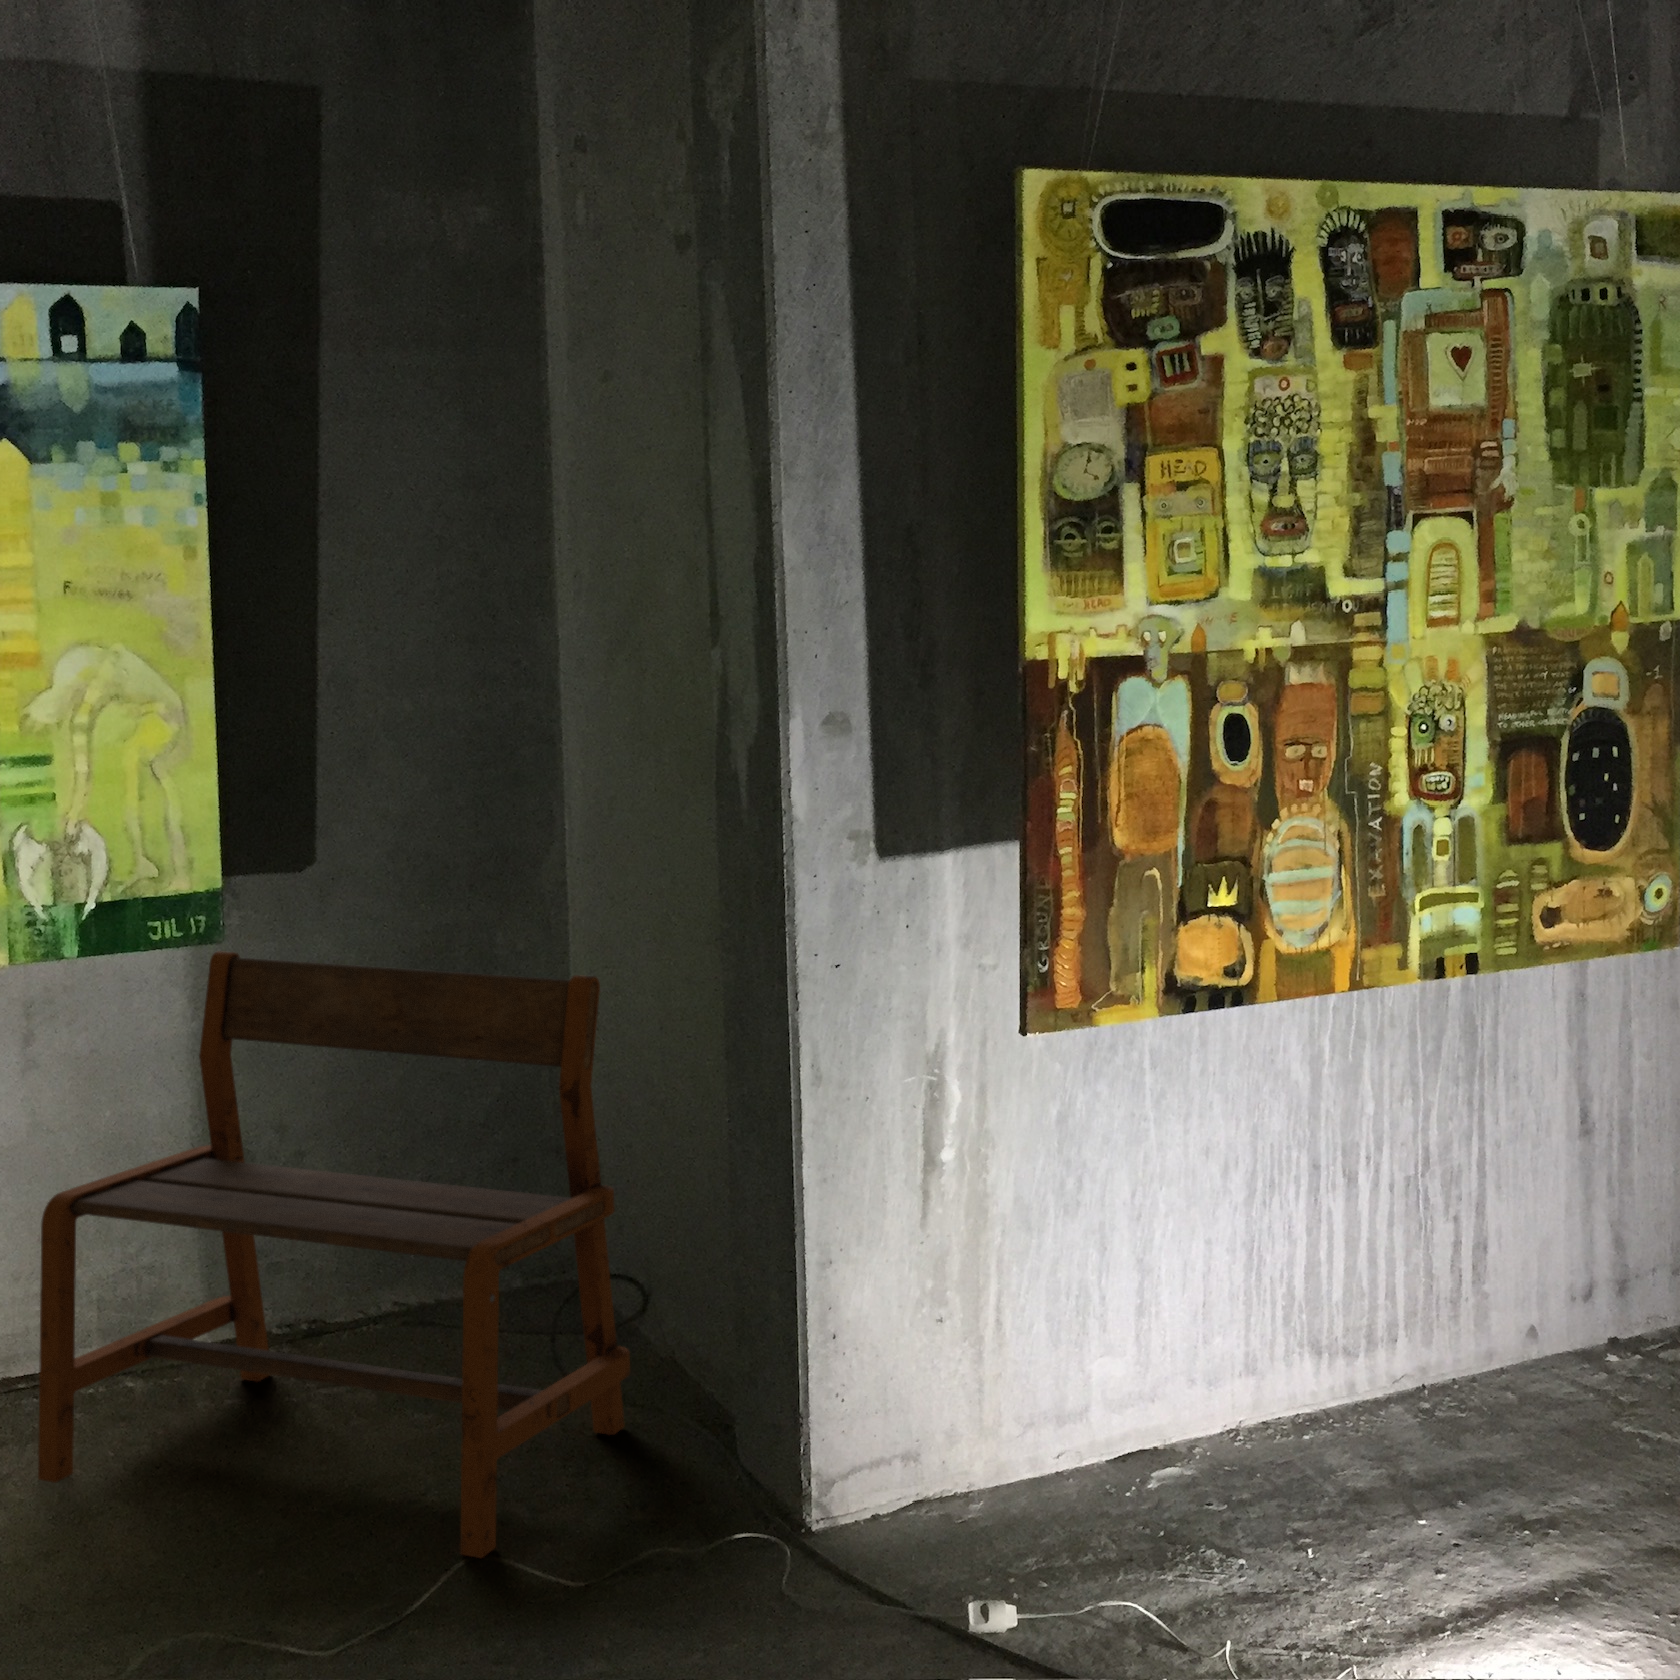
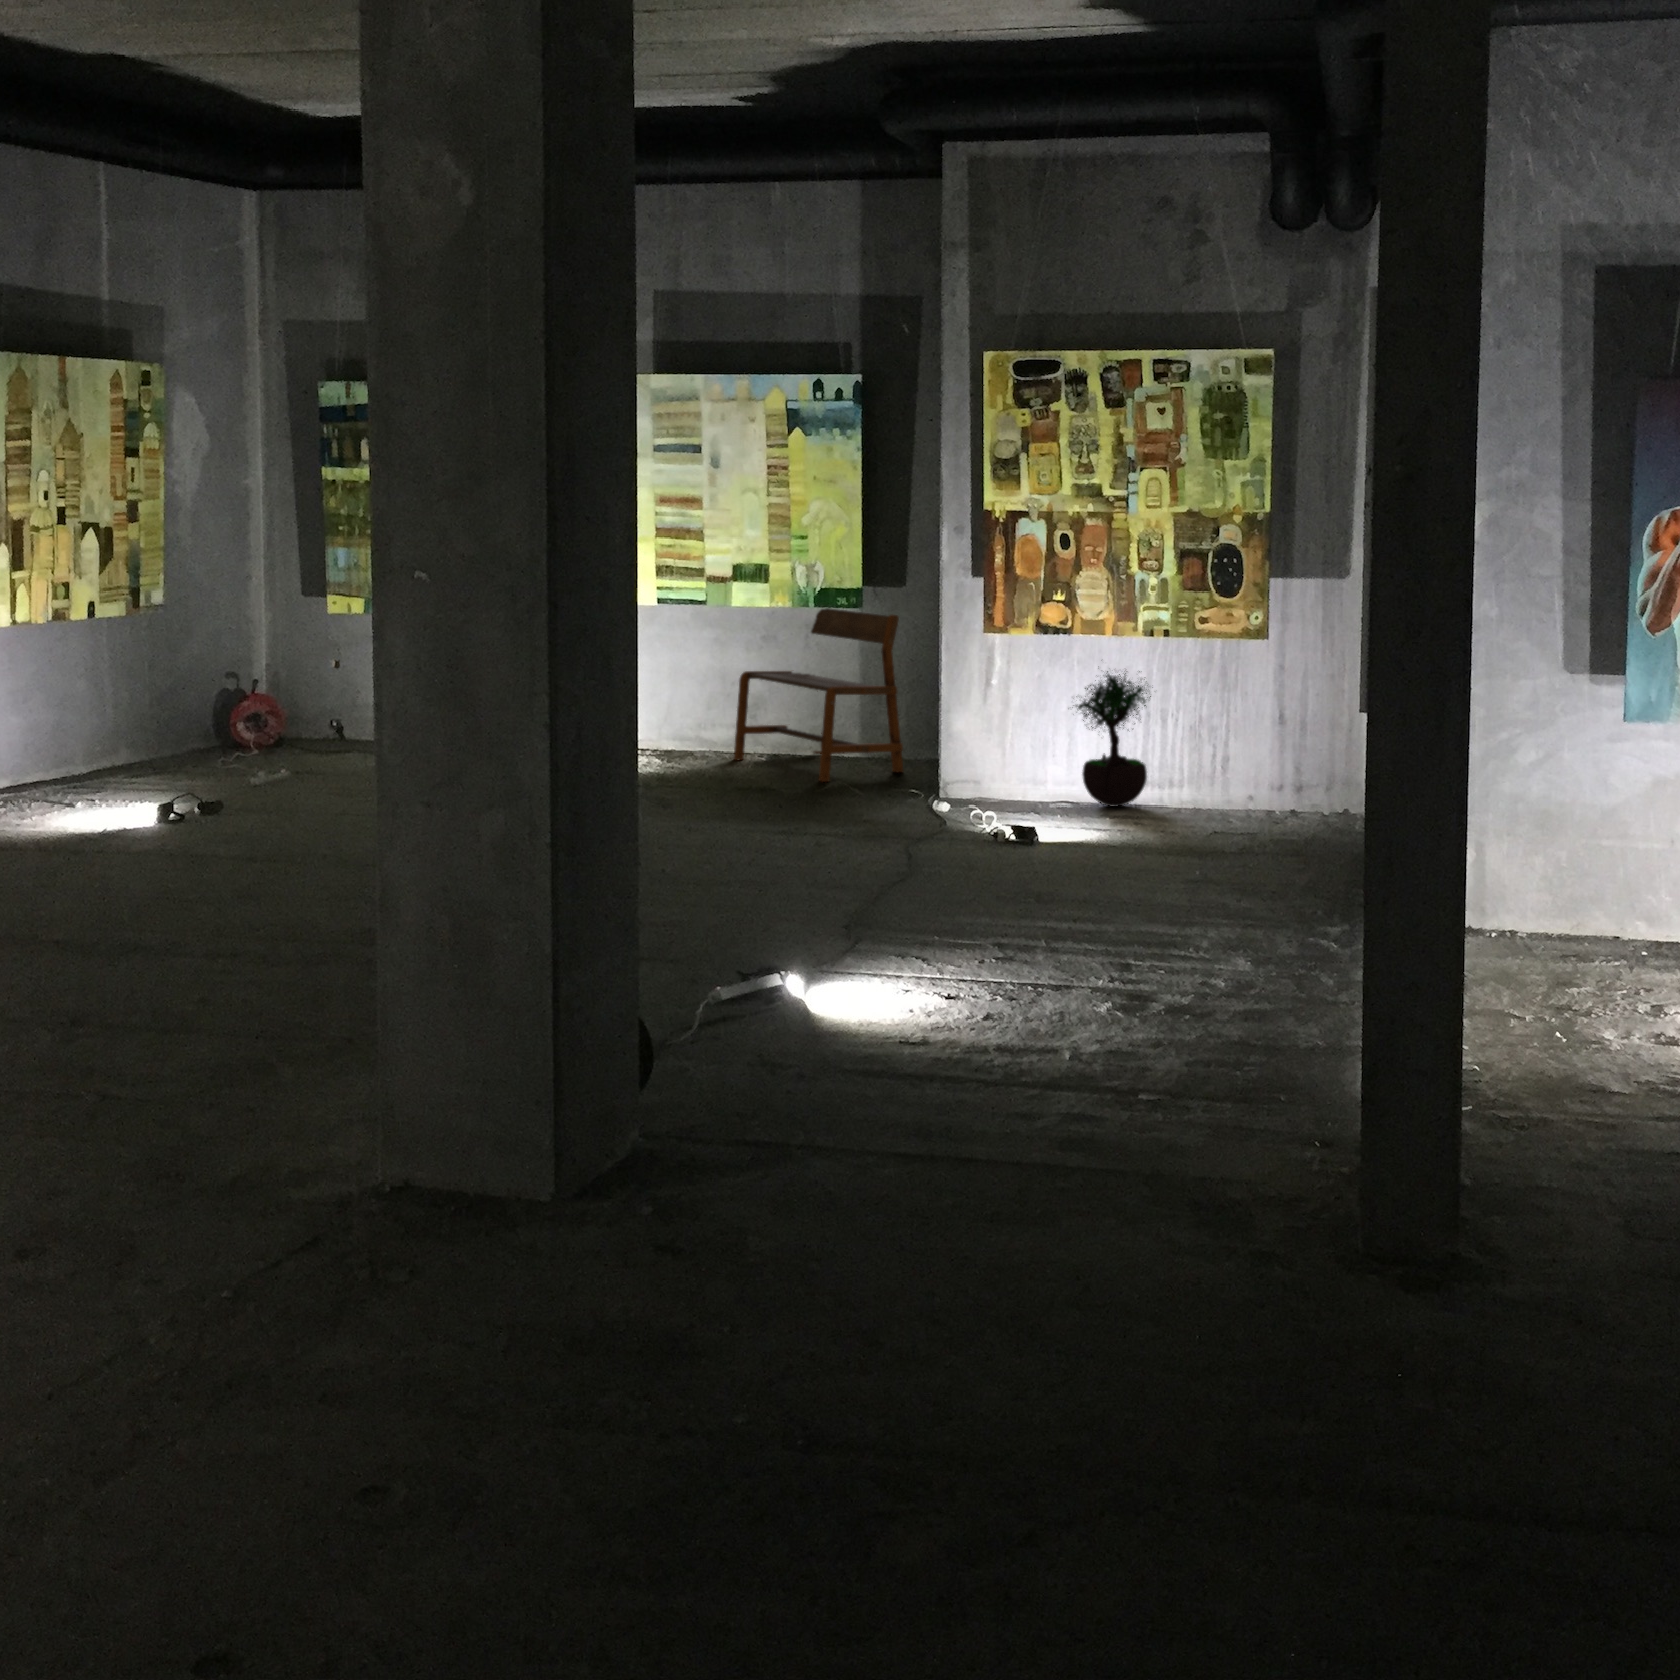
potted tree: none [1327,1076,1575,1485] -> present [1076,671,1151,807]

